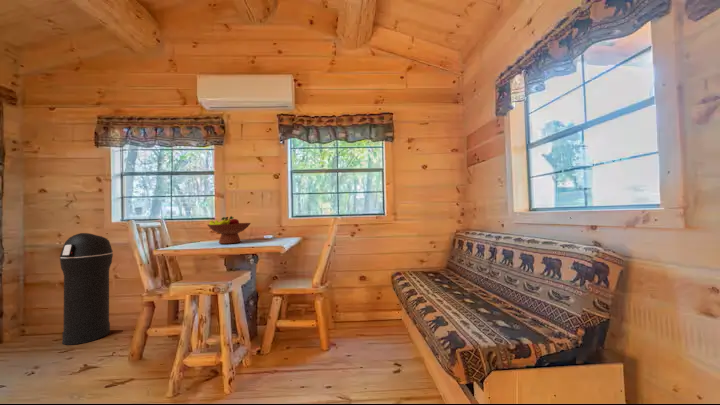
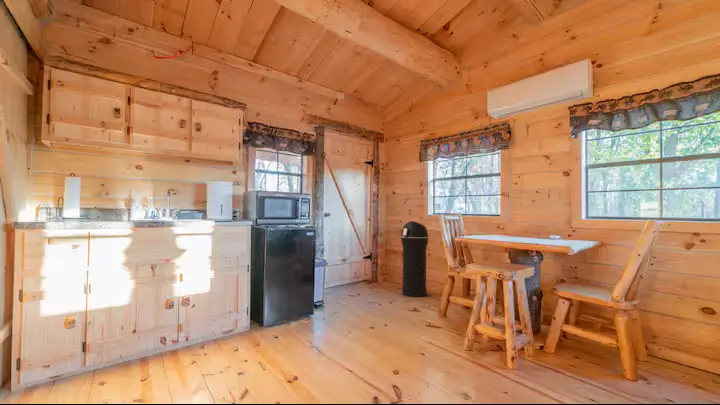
fruit bowl: present [208,216,250,244] -> none [495,214,535,239]

